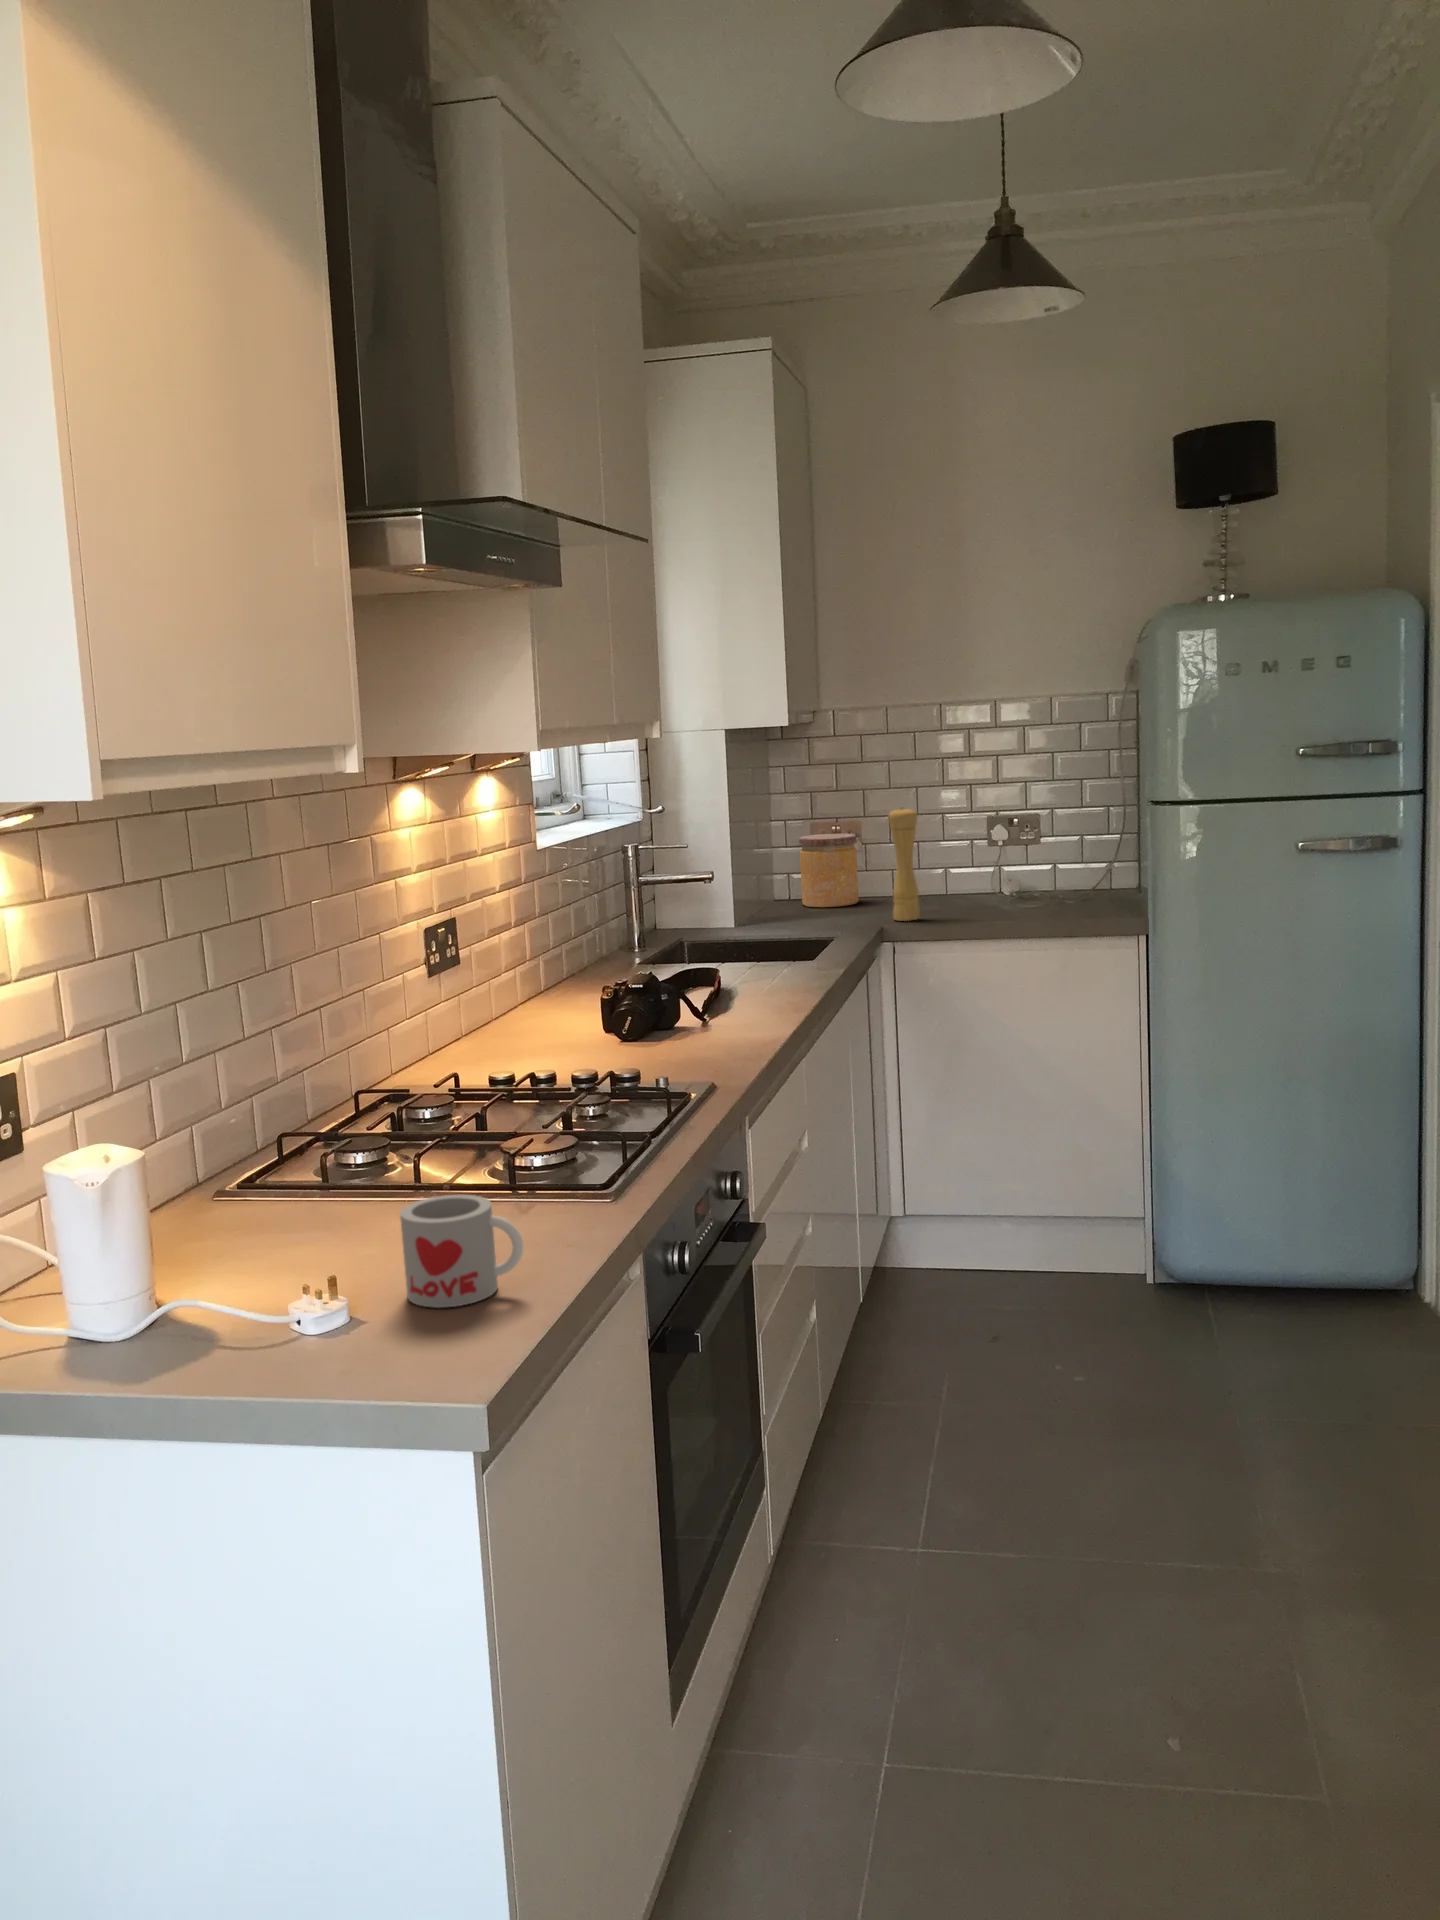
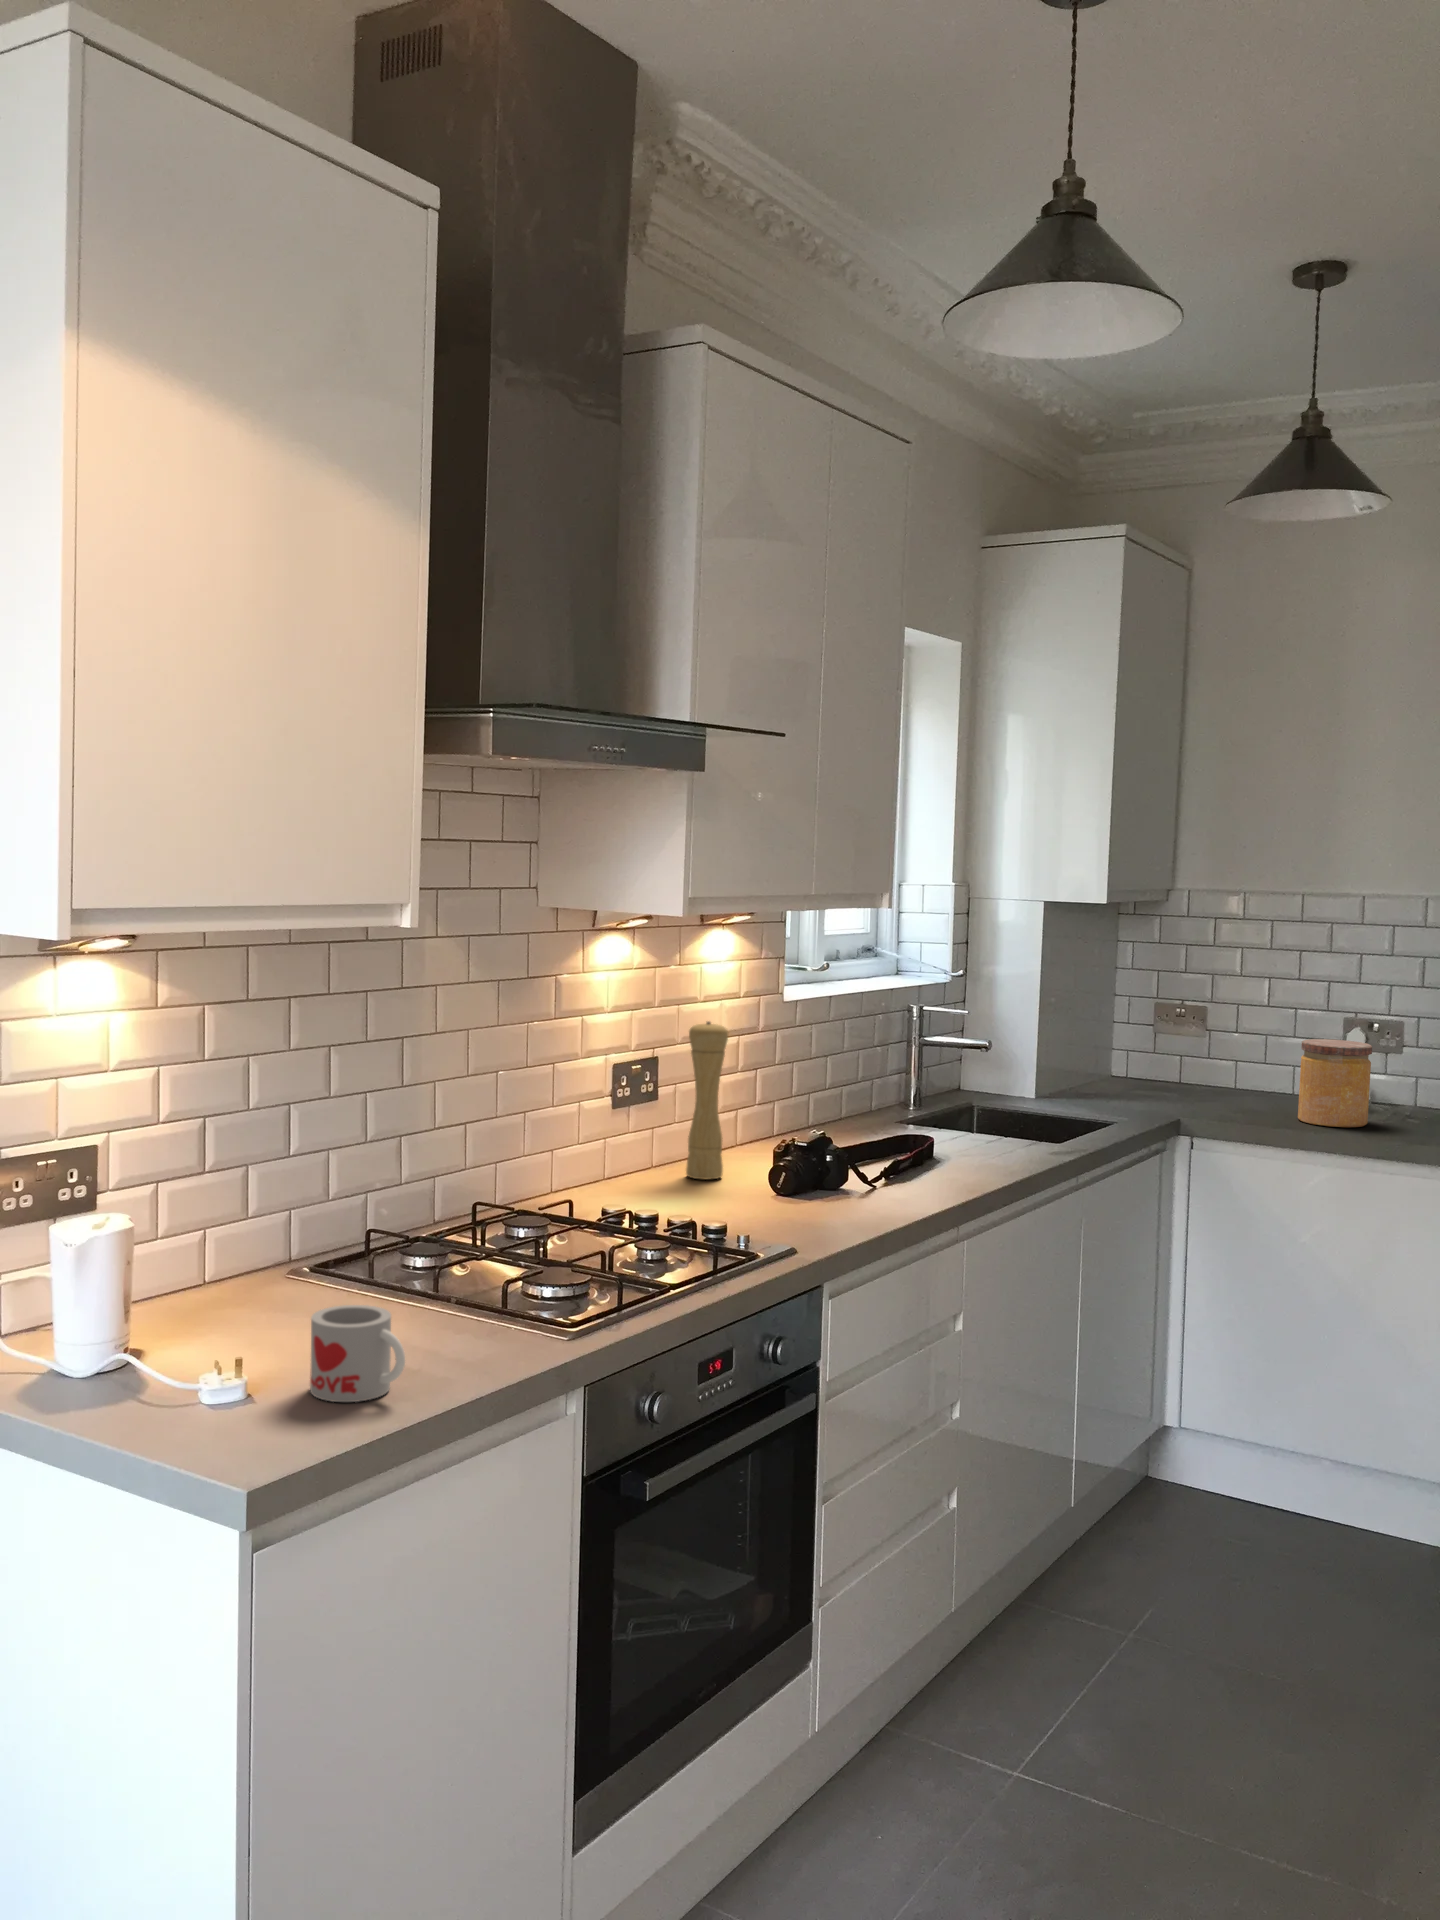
pepper mill: present [889,808,920,921] -> present [686,1021,728,1179]
jar: present [799,833,859,907] -> present [1298,1039,1372,1127]

